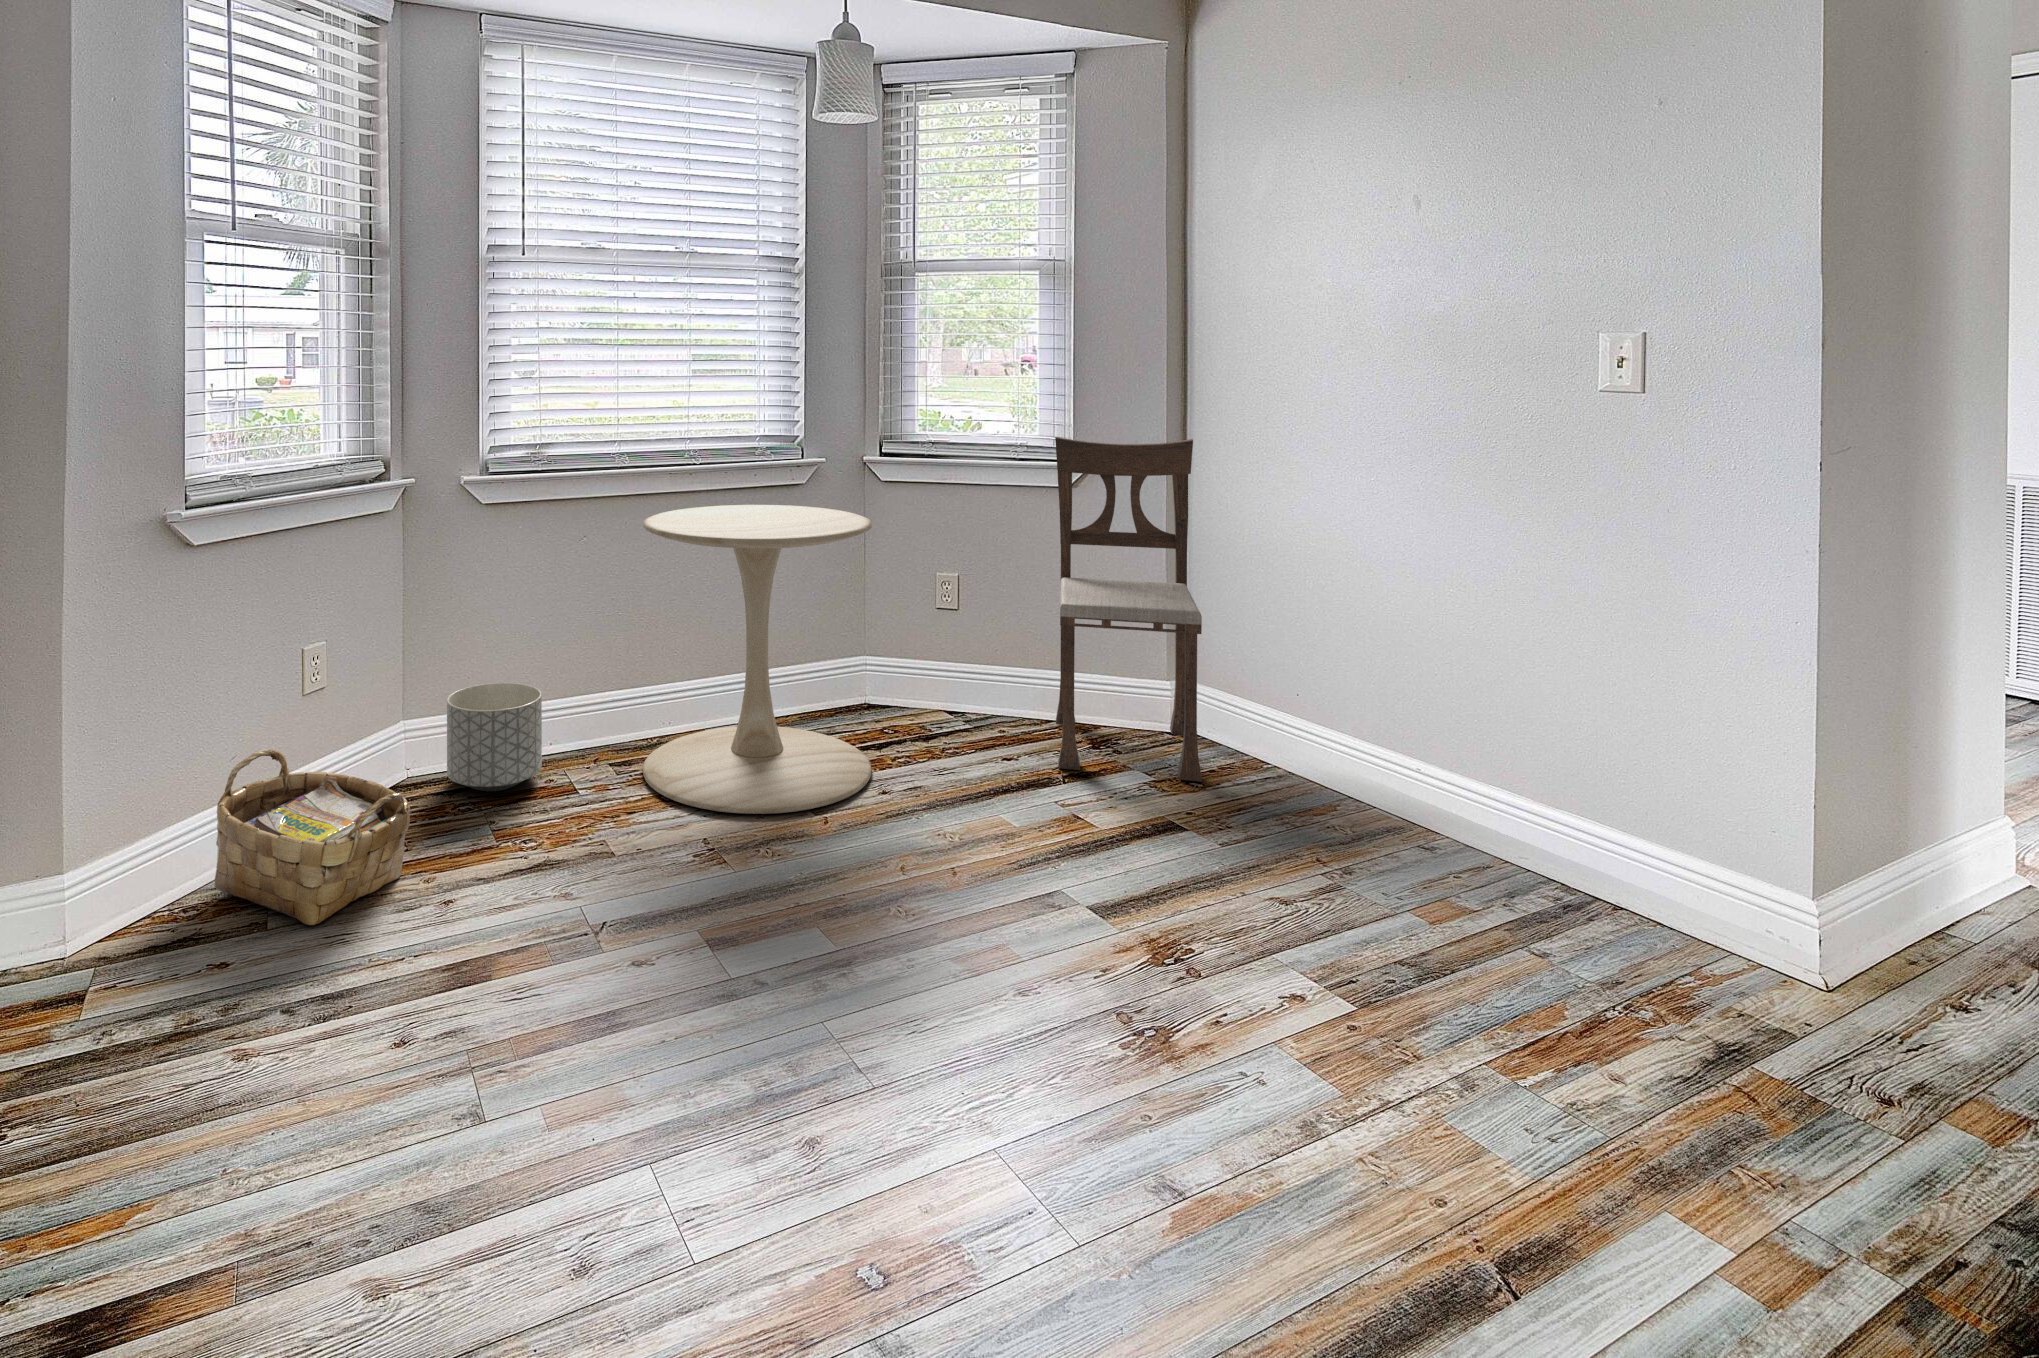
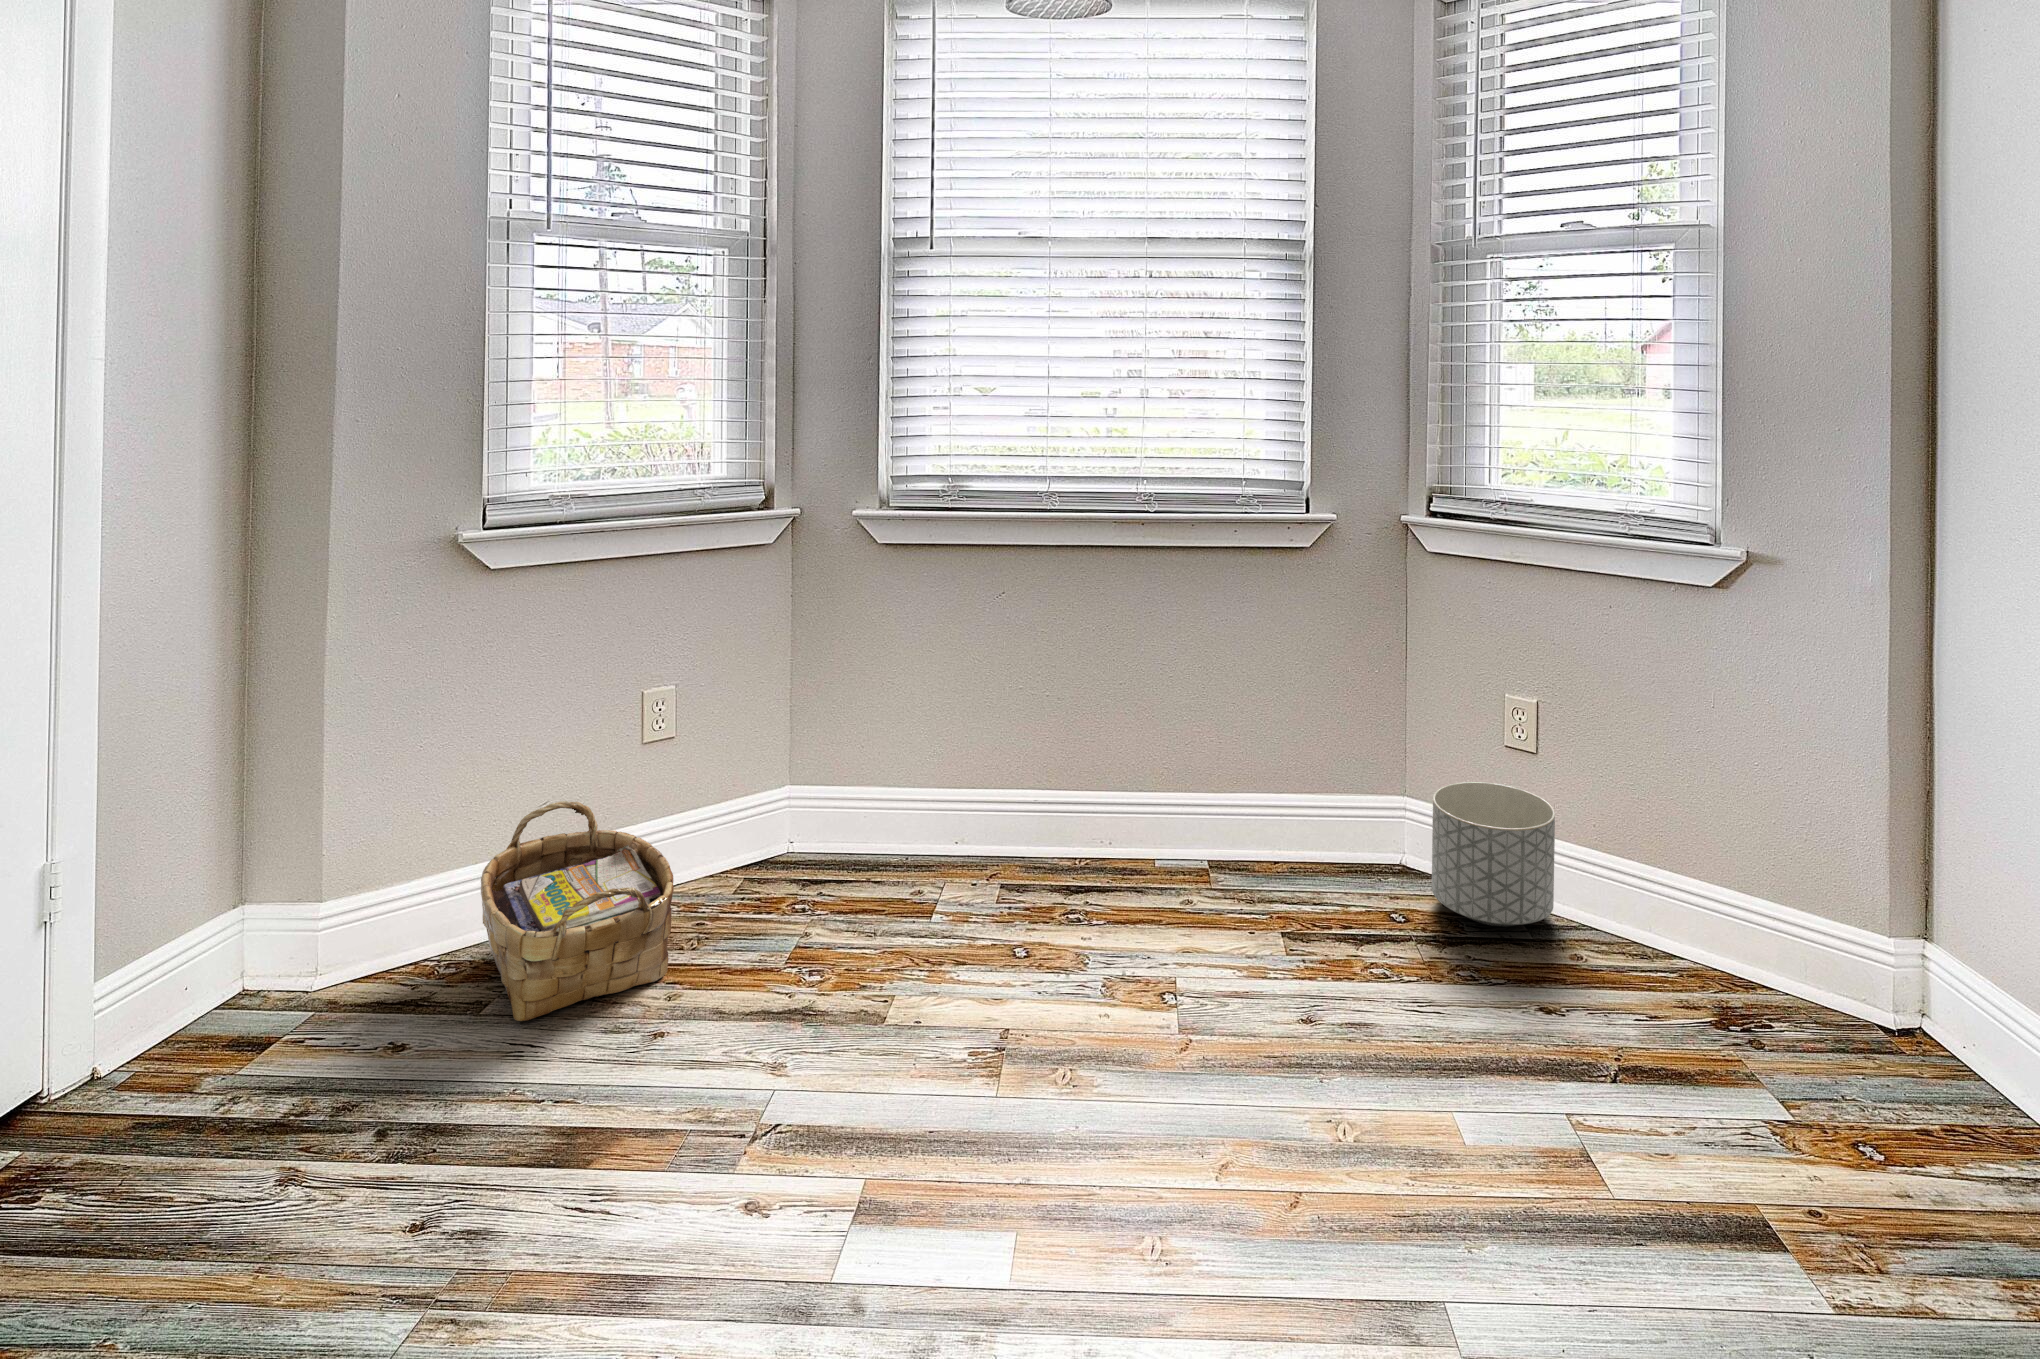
dining chair: present [1055,437,1202,782] -> none [1607,512,1928,1150]
pedestal table: present [643,505,872,814] -> none [1021,570,1331,1016]
planter: present [447,683,542,791] -> present [1432,782,1555,926]

